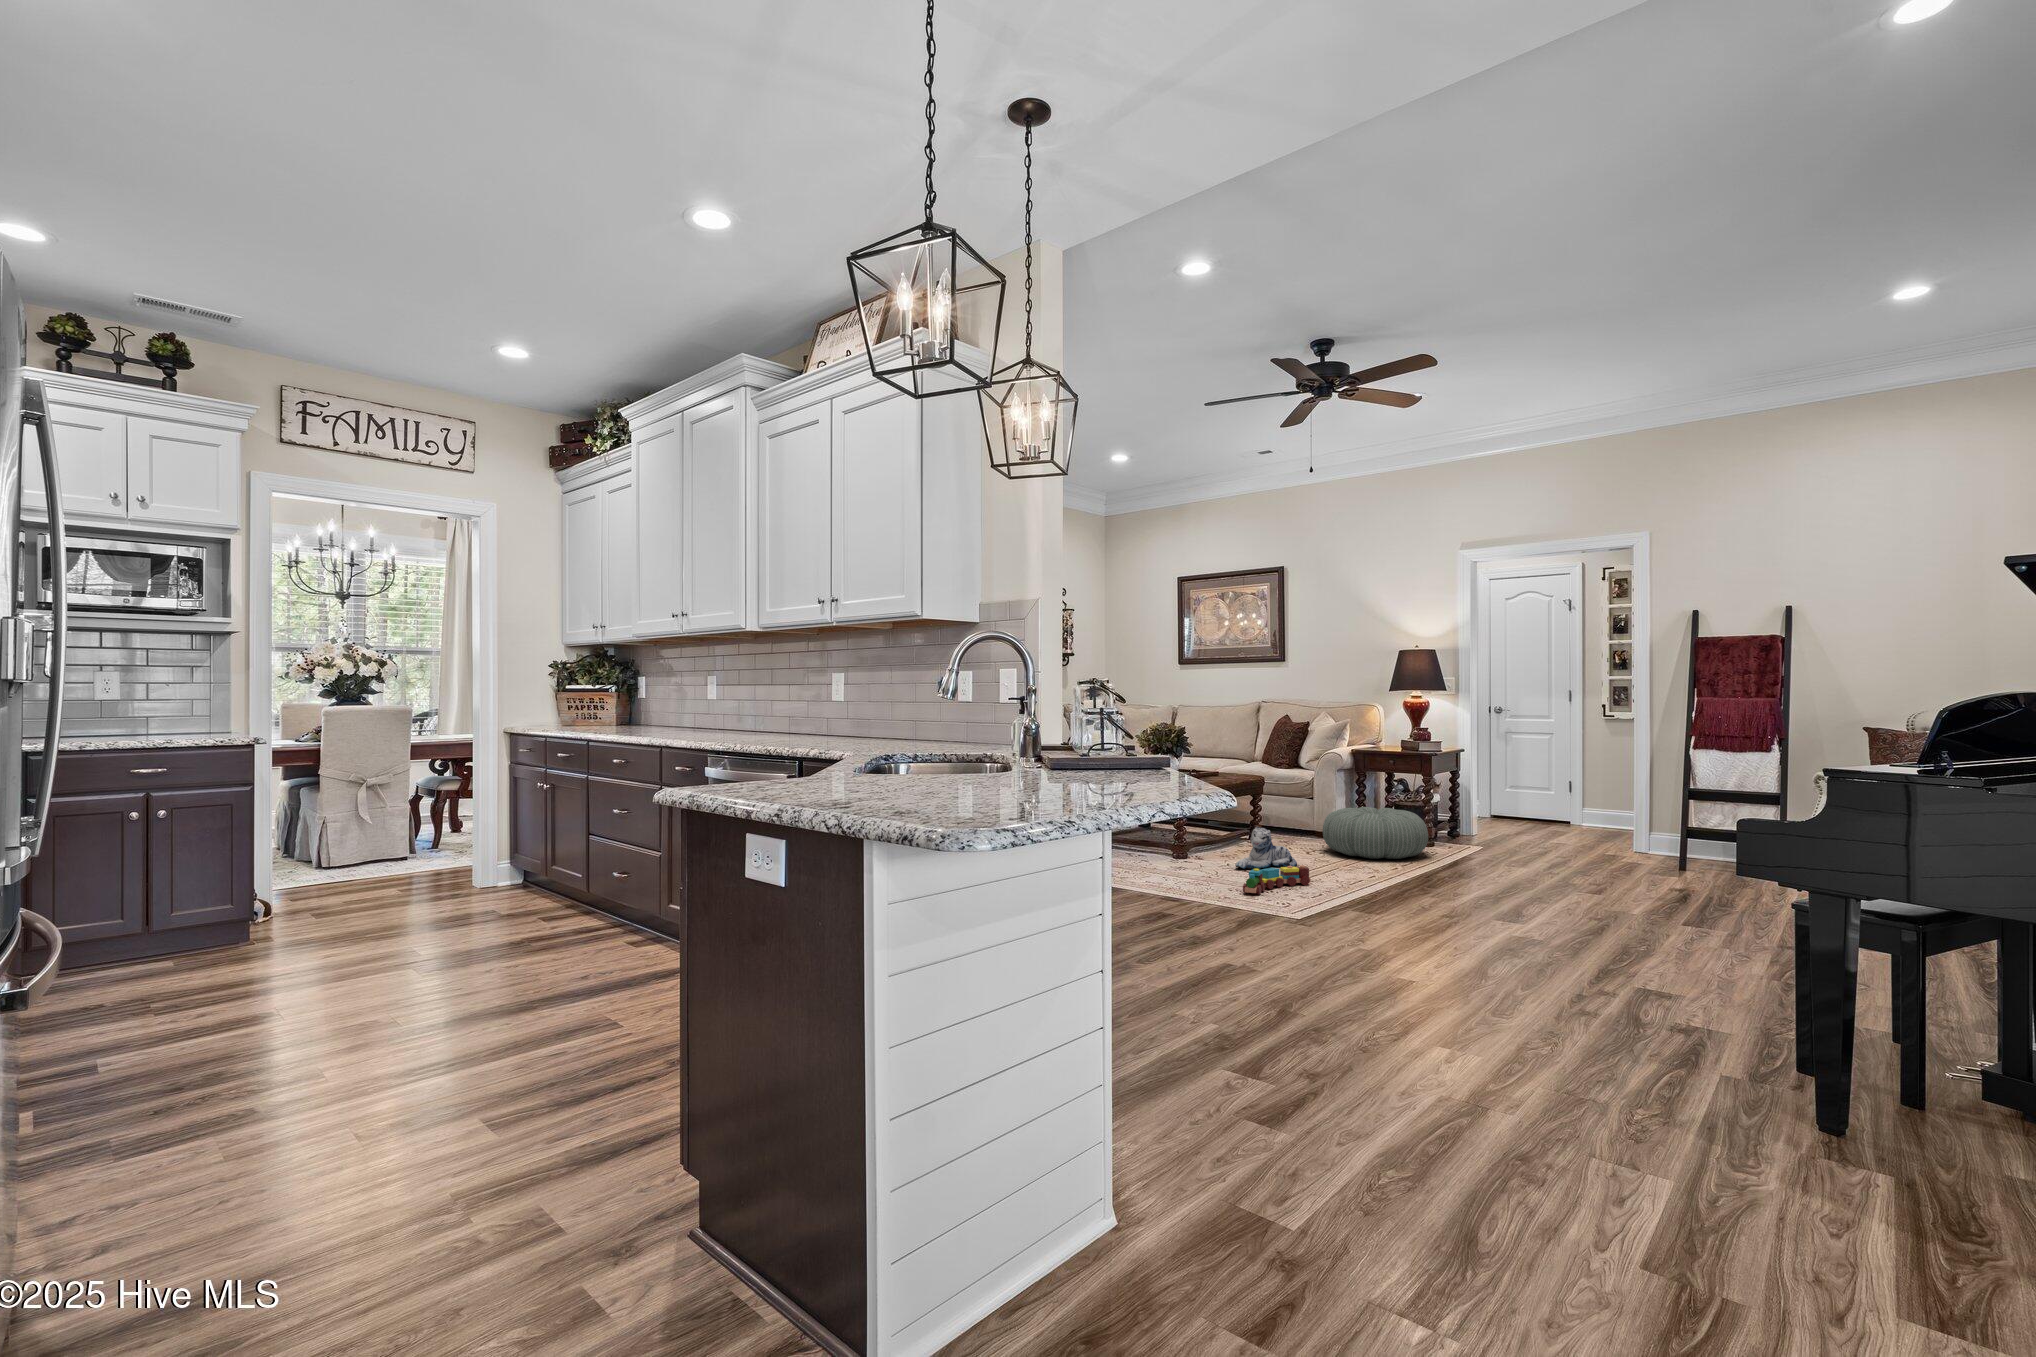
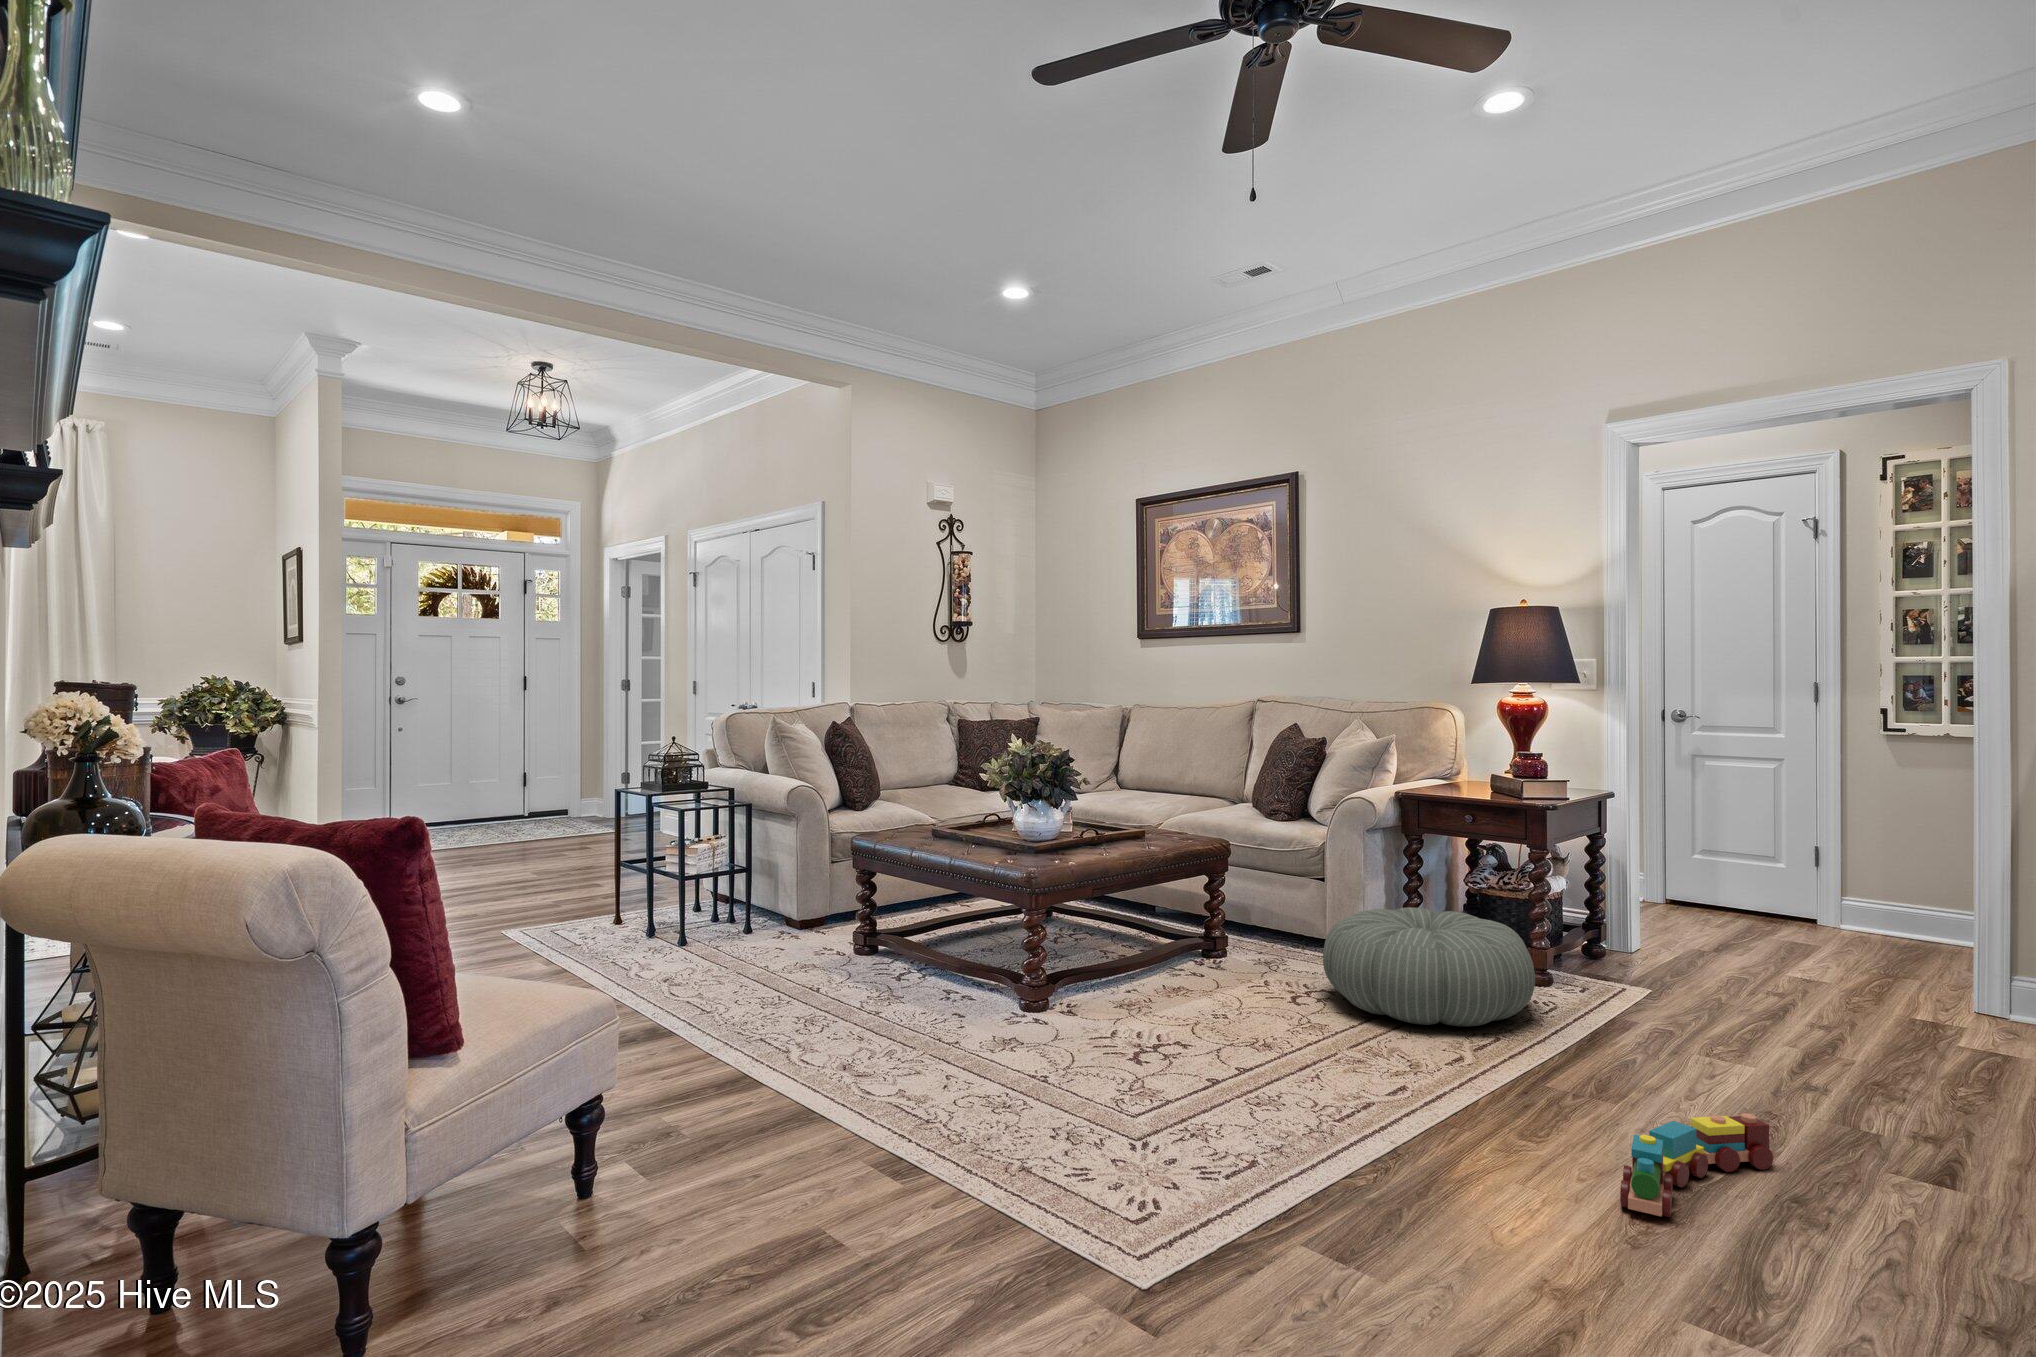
plush toy: present [1235,827,1297,869] -> none [1115,961,1253,1054]
toy train: present [1243,865,1311,895] -> present [1620,1113,1773,1217]

